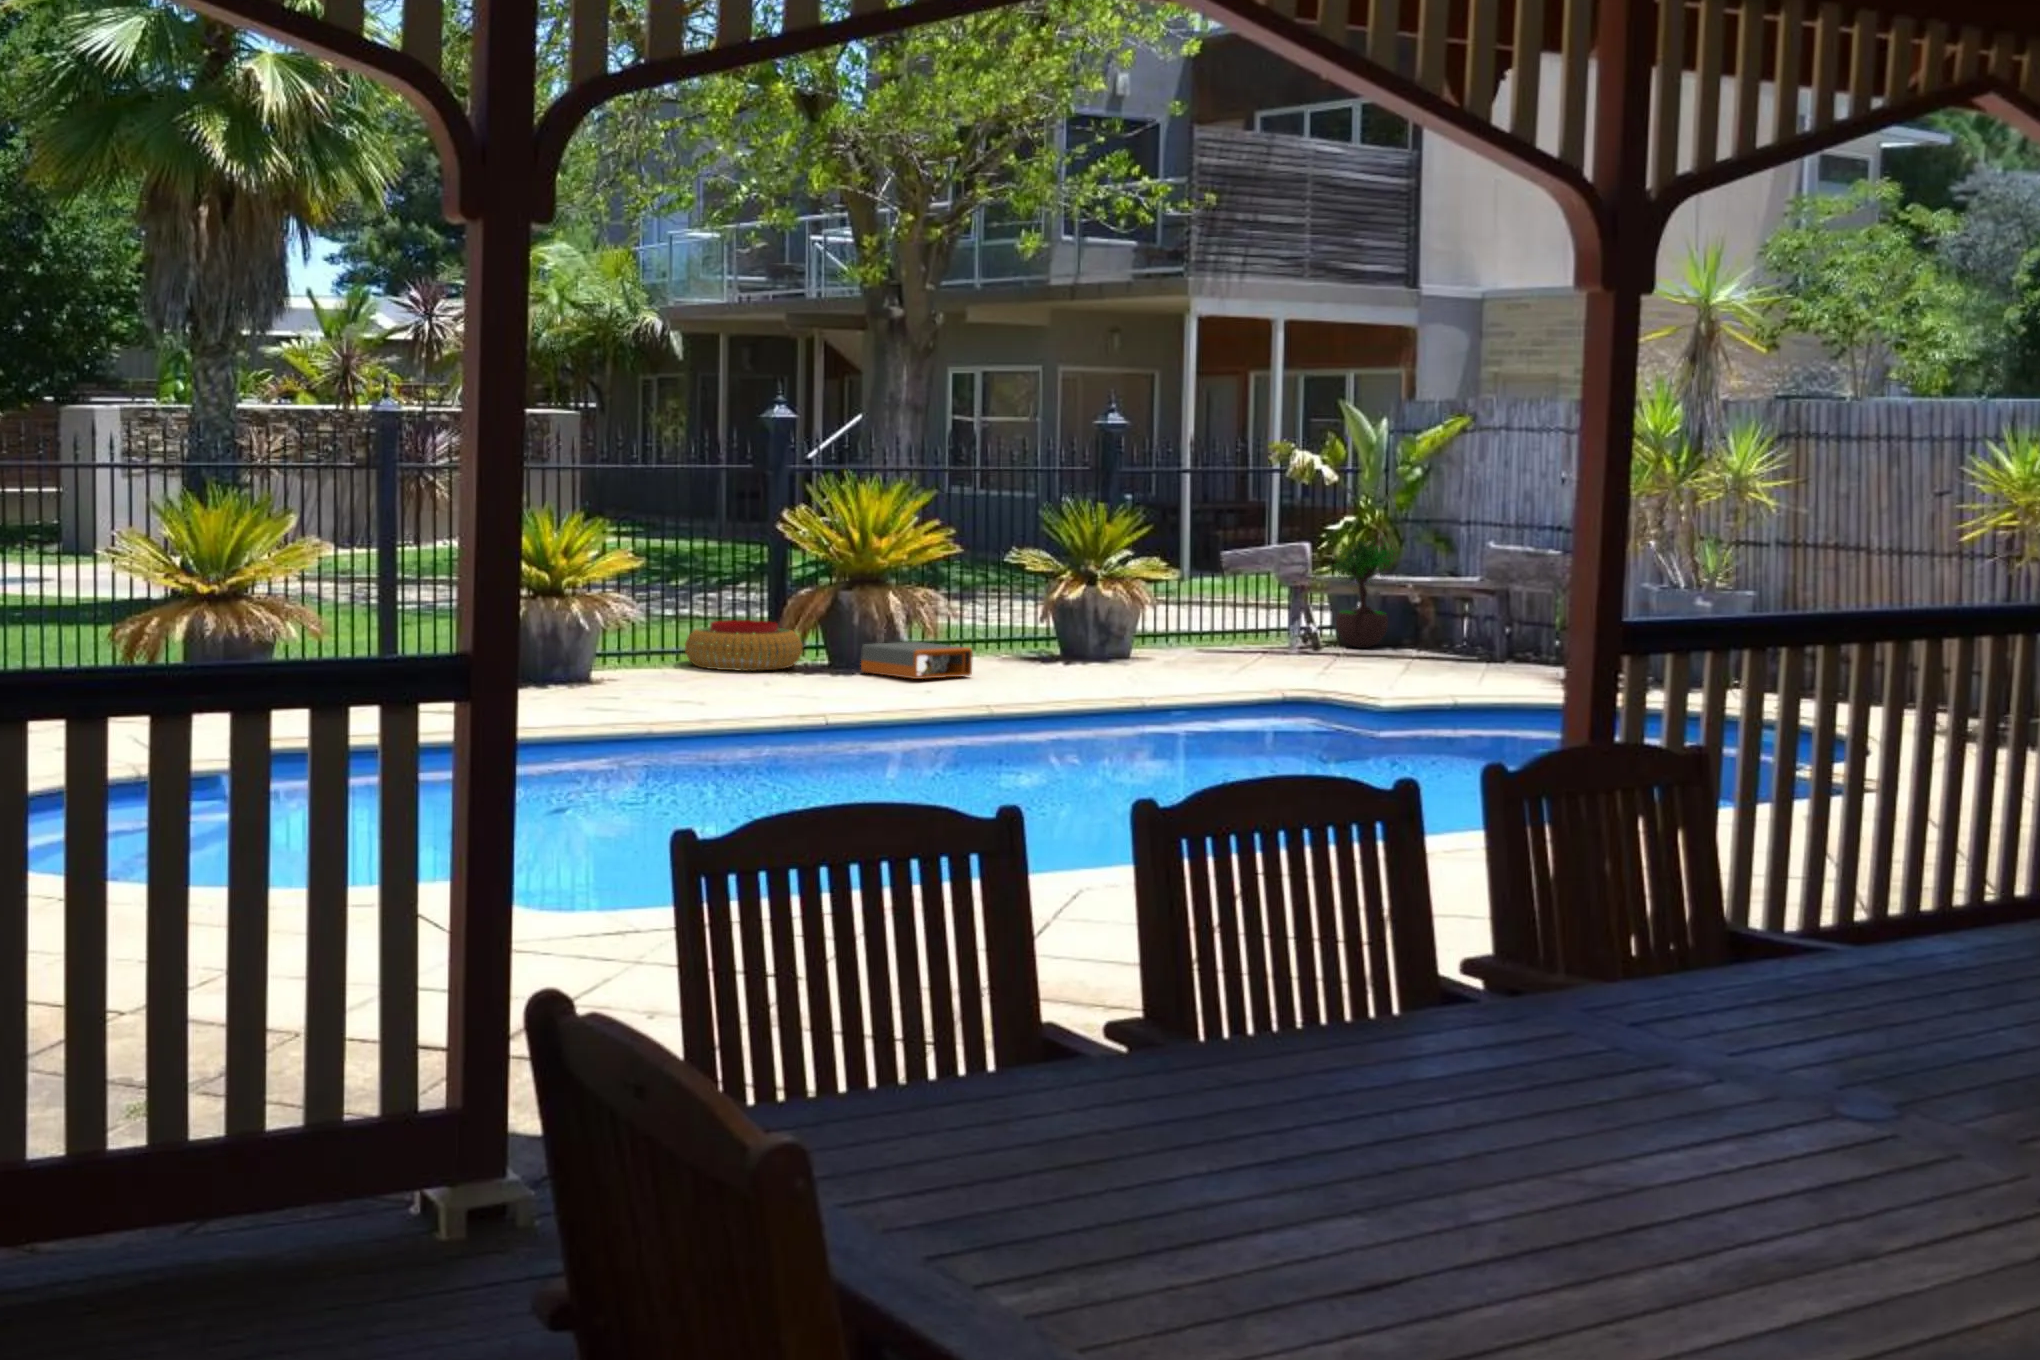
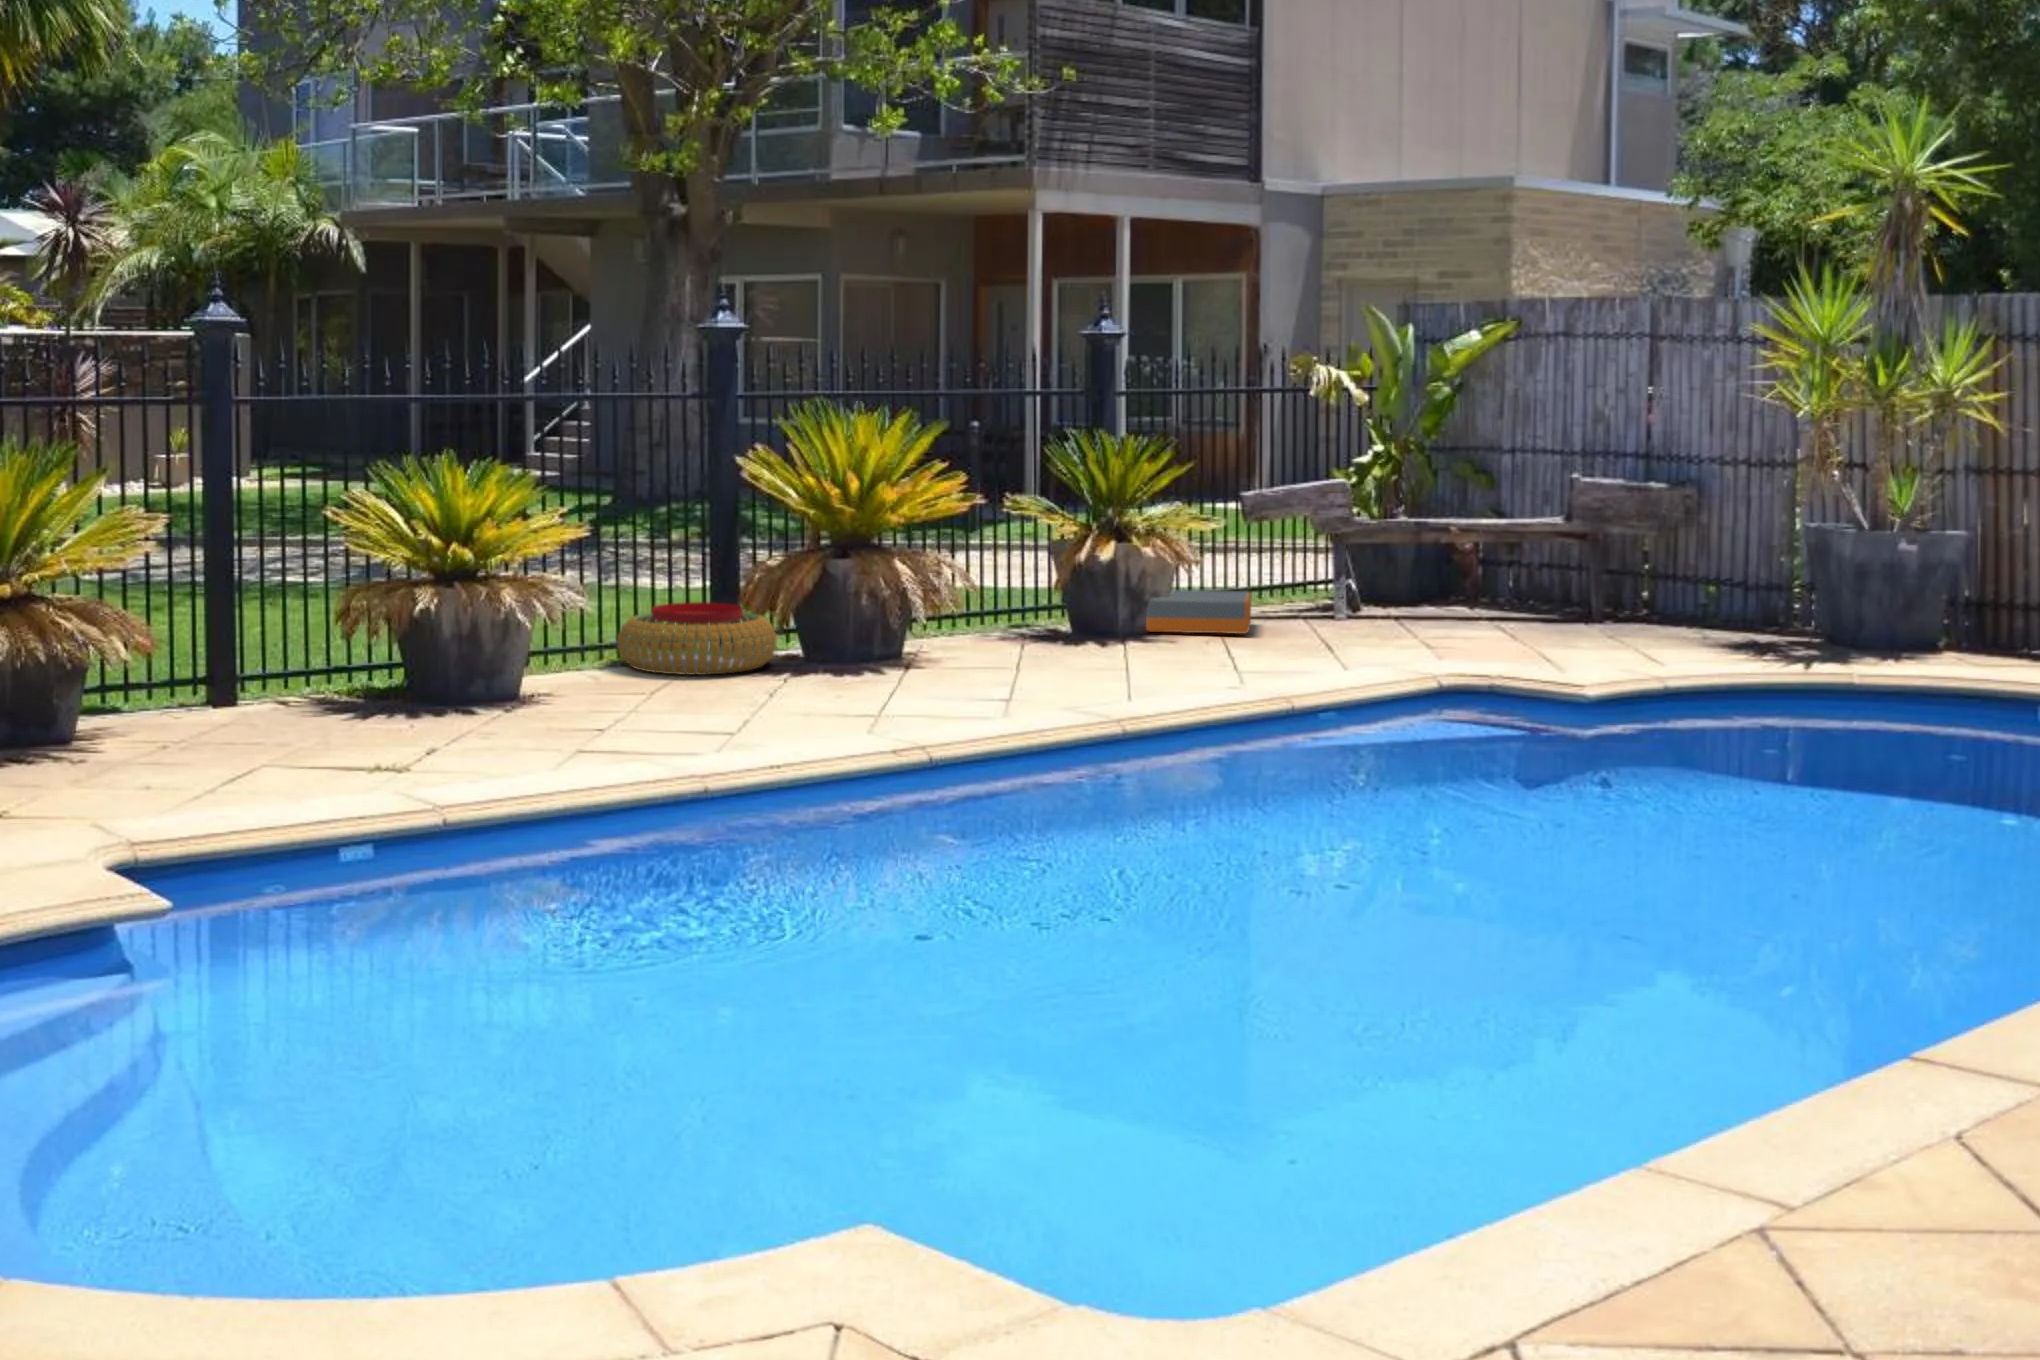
potted tree: present [1335,537,1393,648] -> none [1352,456,1437,600]
storage box: present [861,642,973,679] -> present [1146,590,1251,634]

